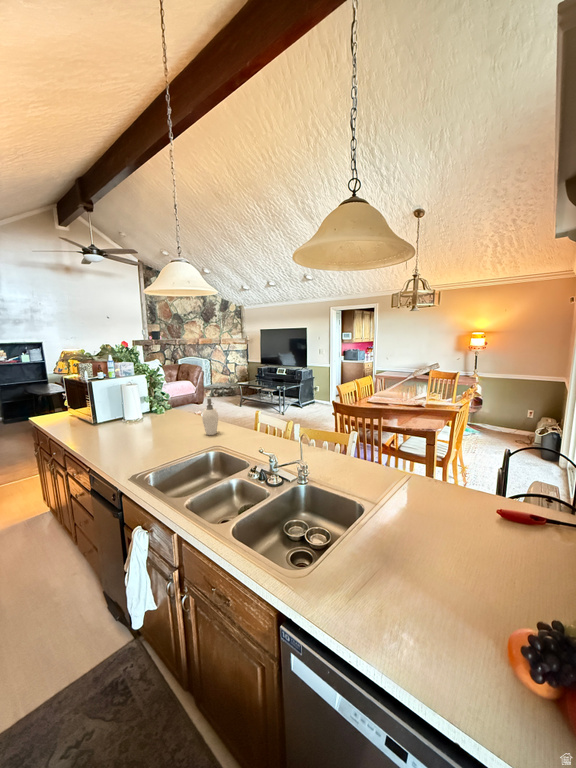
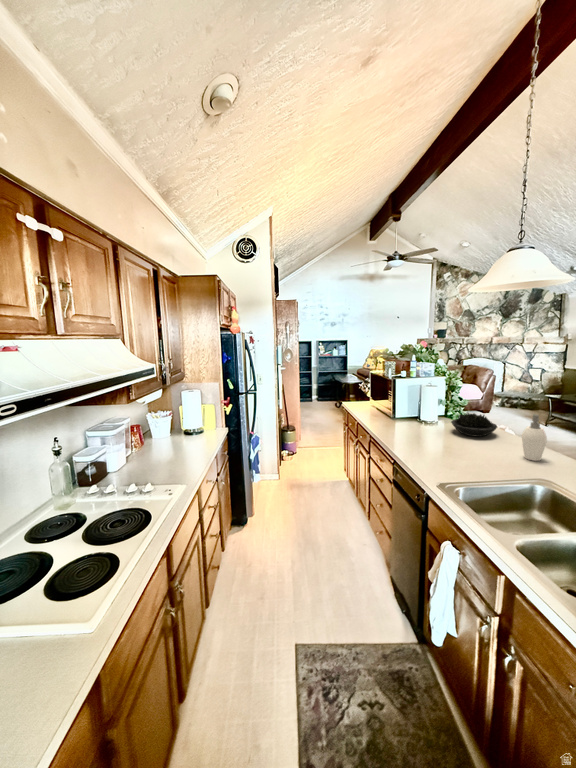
succulent plant: none [151,405,189,426] -> present [451,413,497,437]

